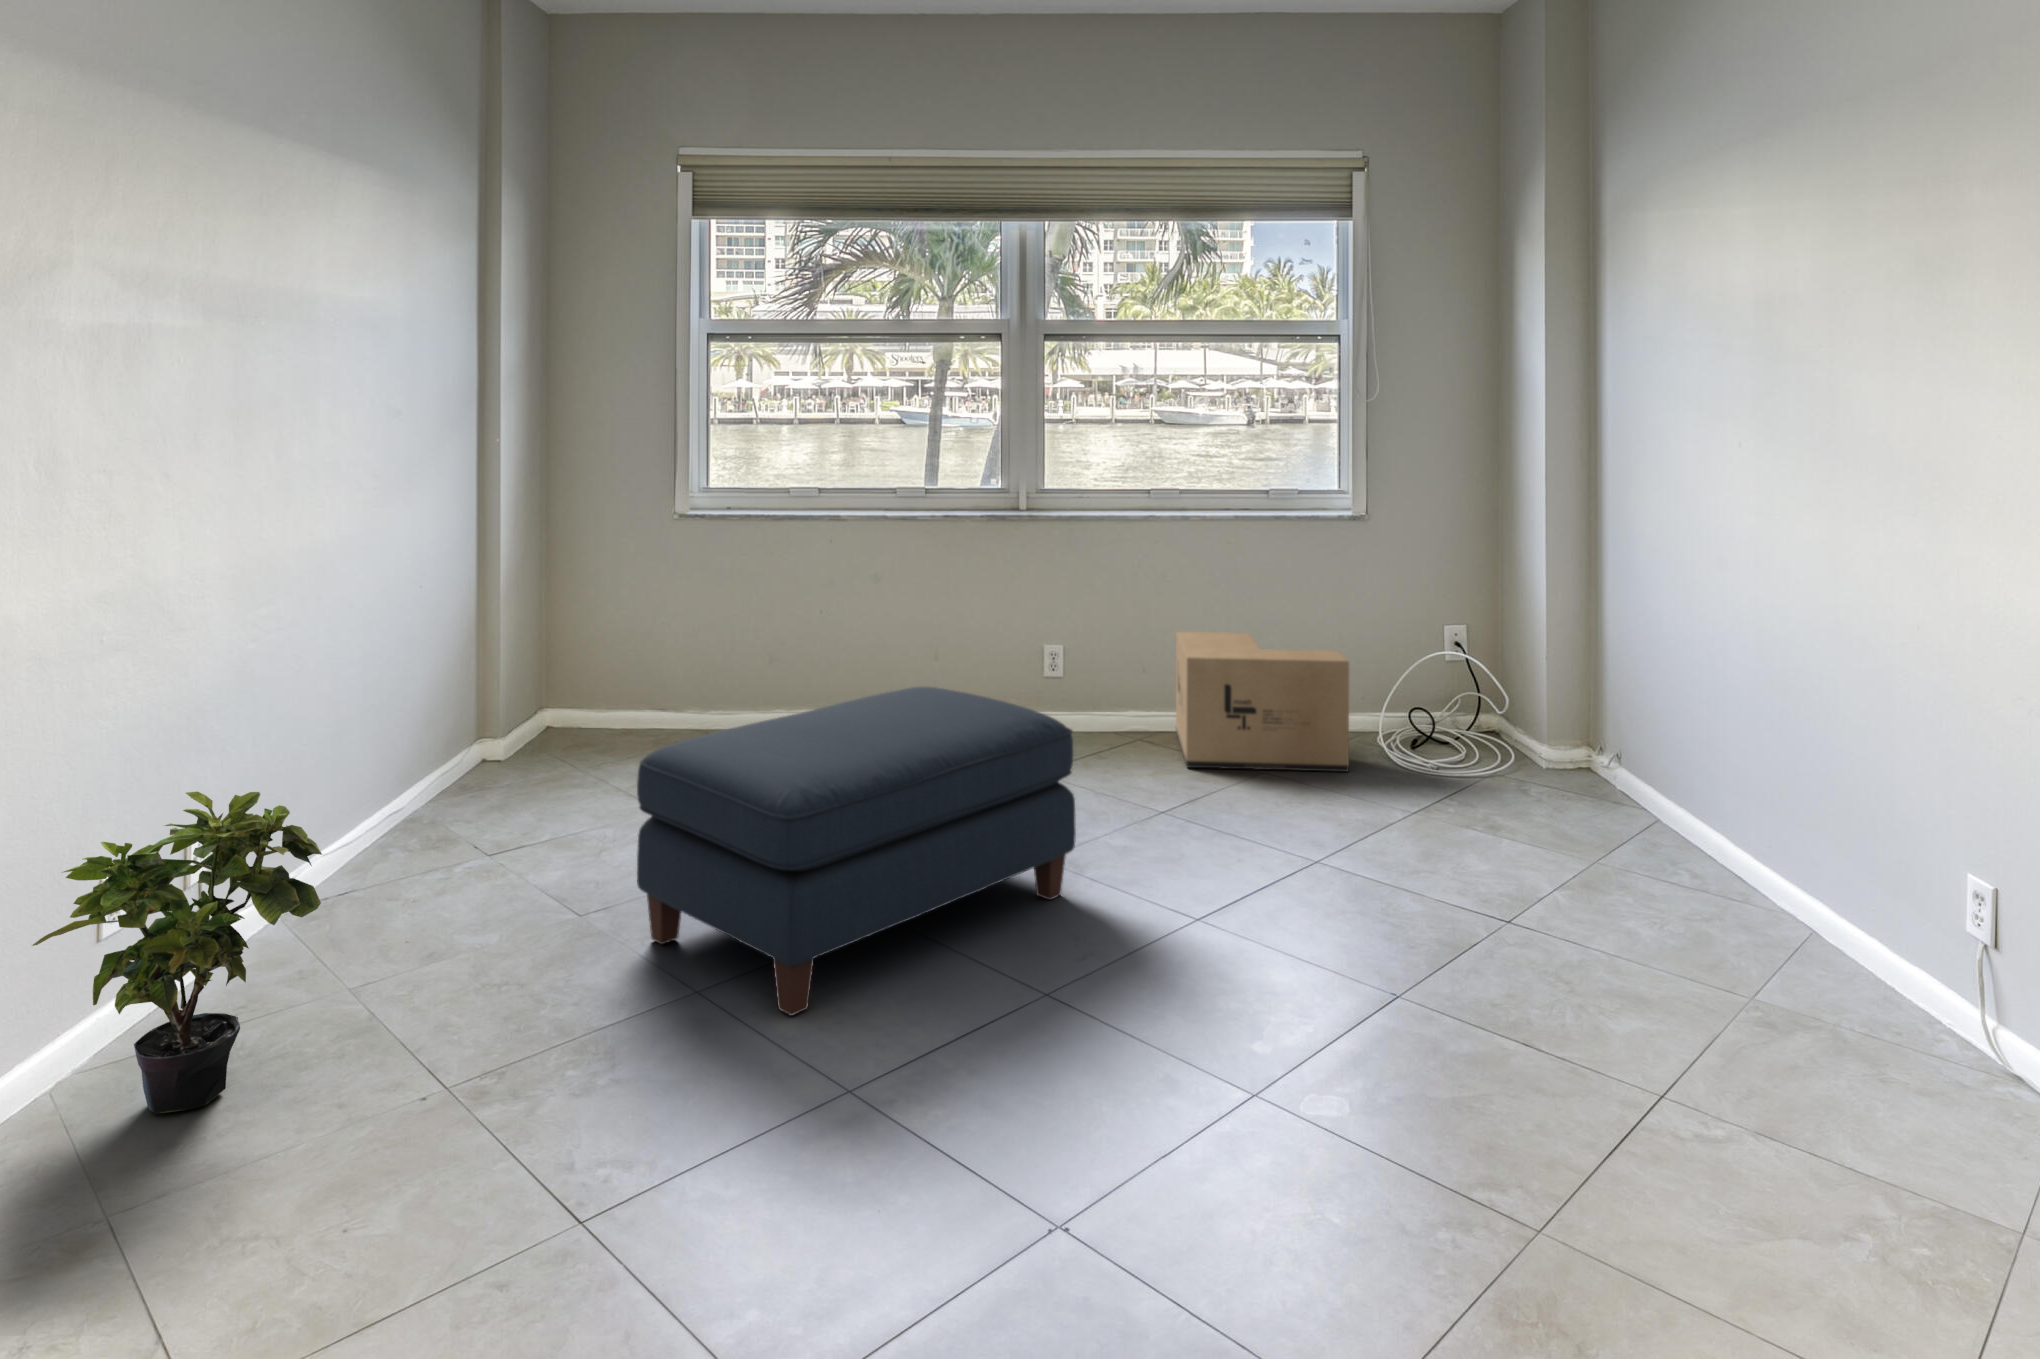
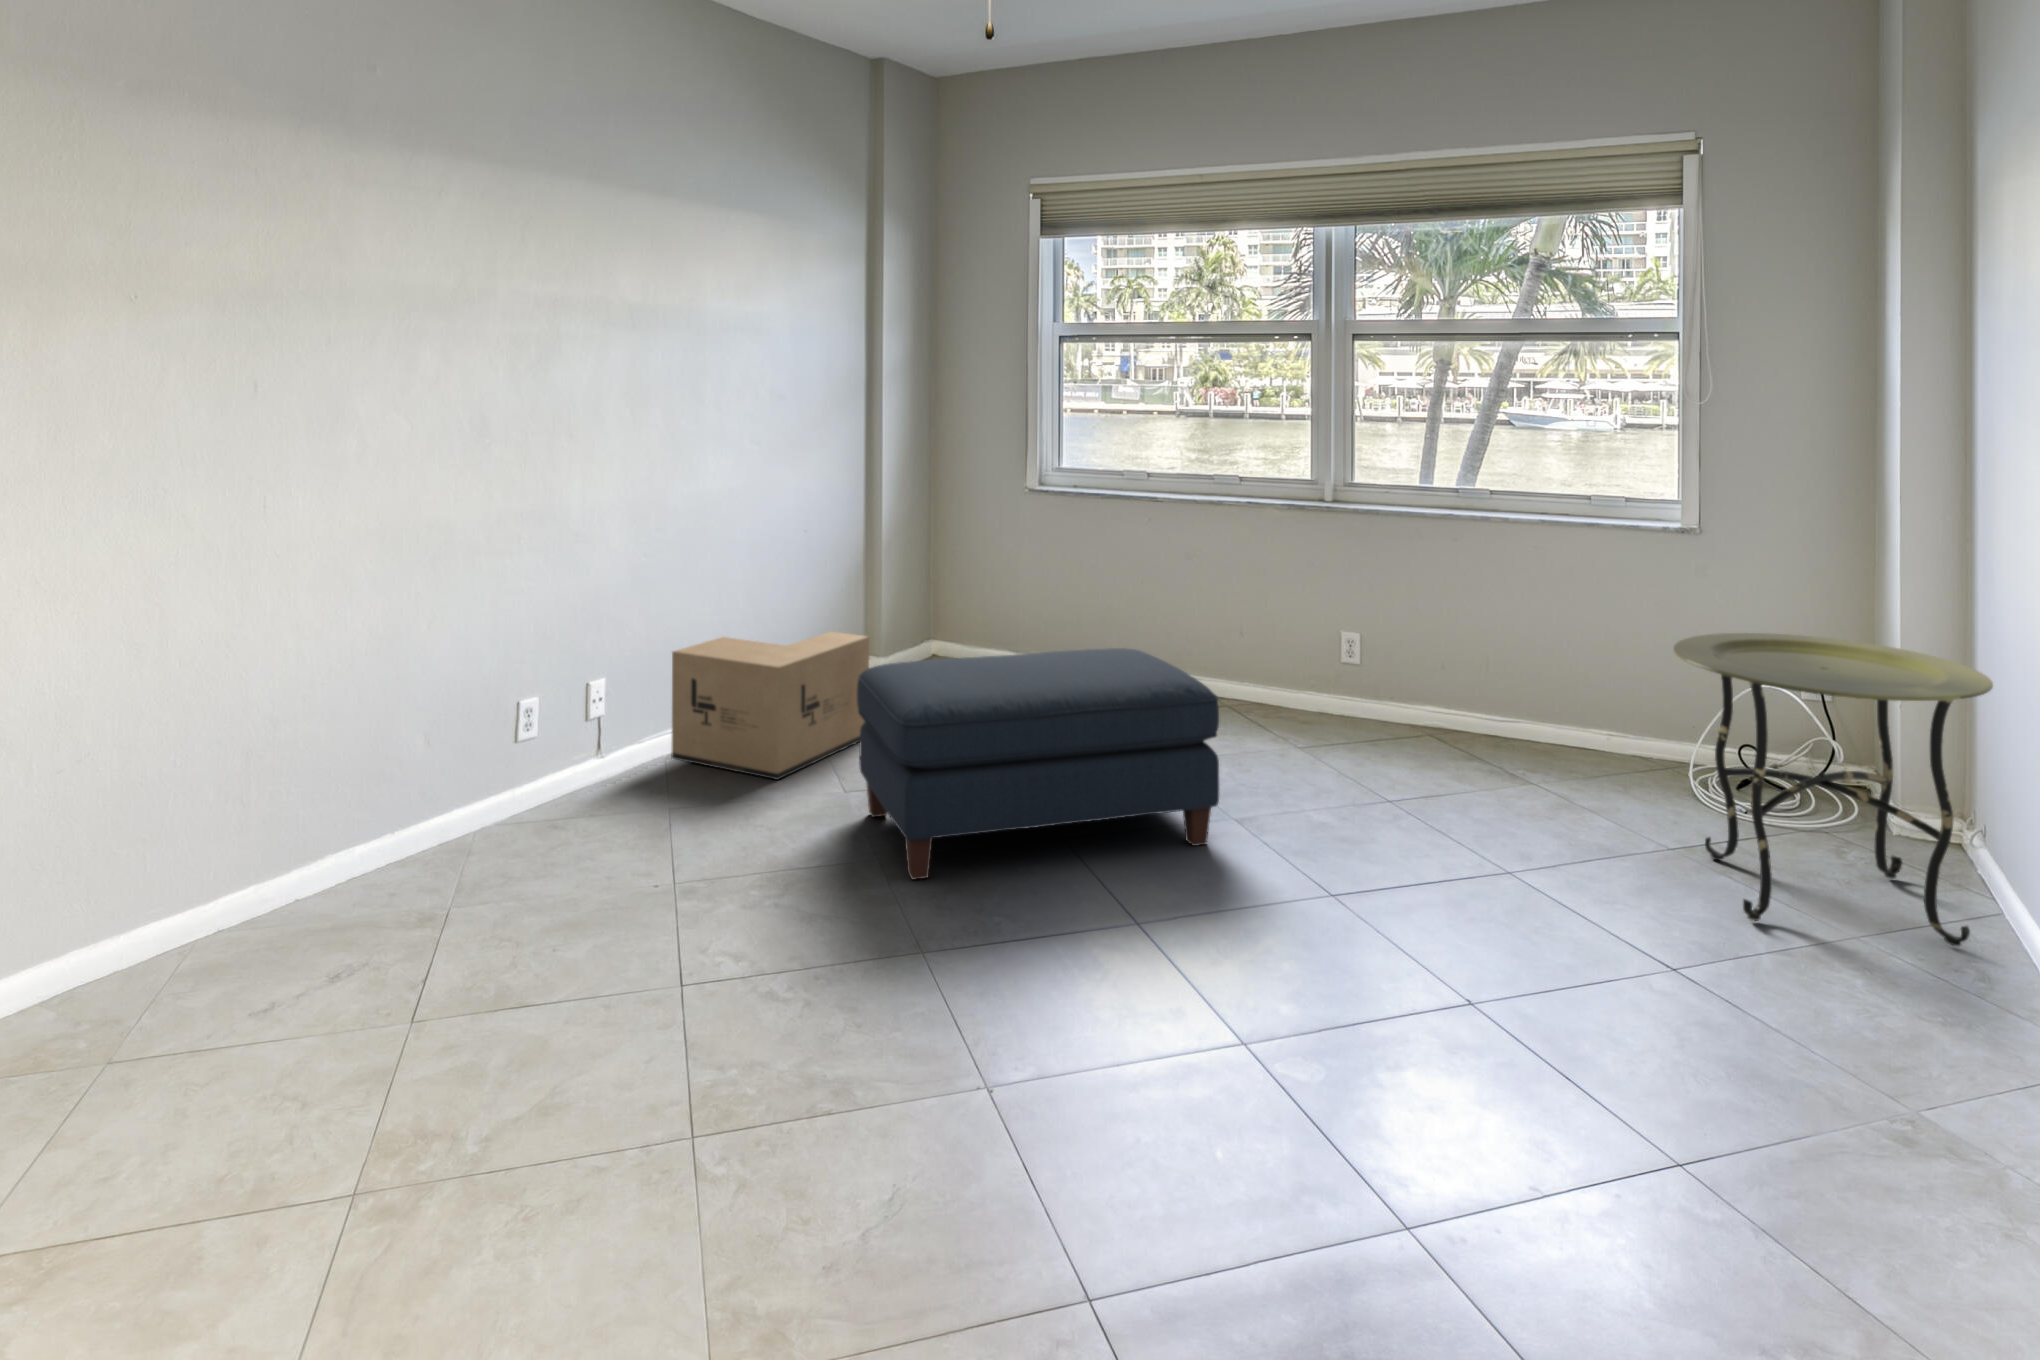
side table: none [1447,605,1707,869] -> present [1673,633,1993,946]
cardboard box: present [1176,632,1349,772] -> present [671,632,869,780]
potted plant: present [32,792,322,1114] -> none [458,649,624,849]

